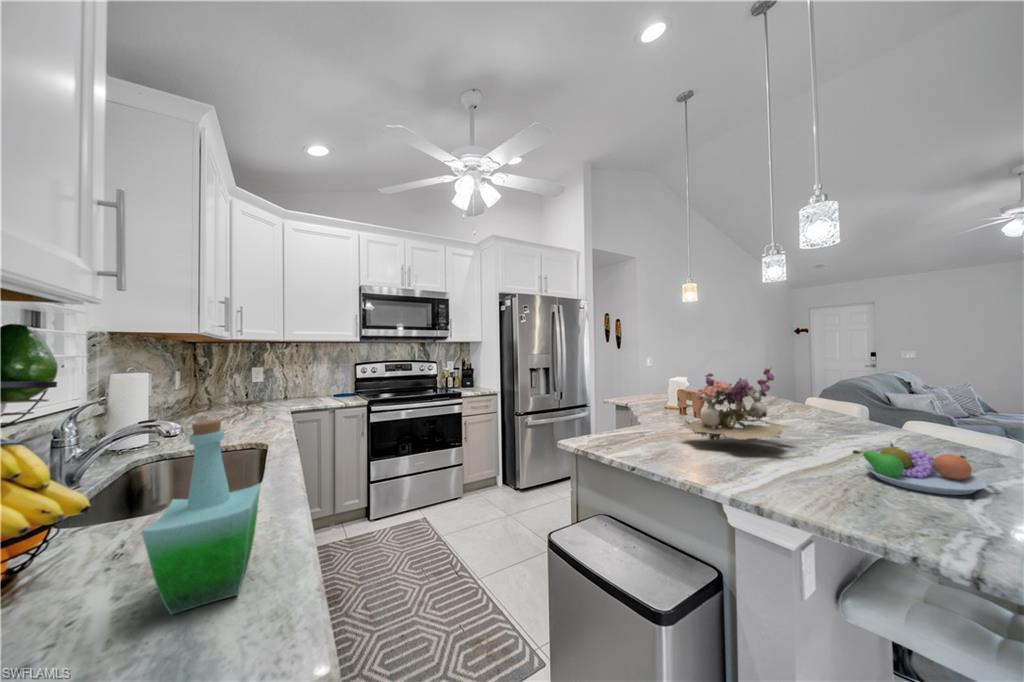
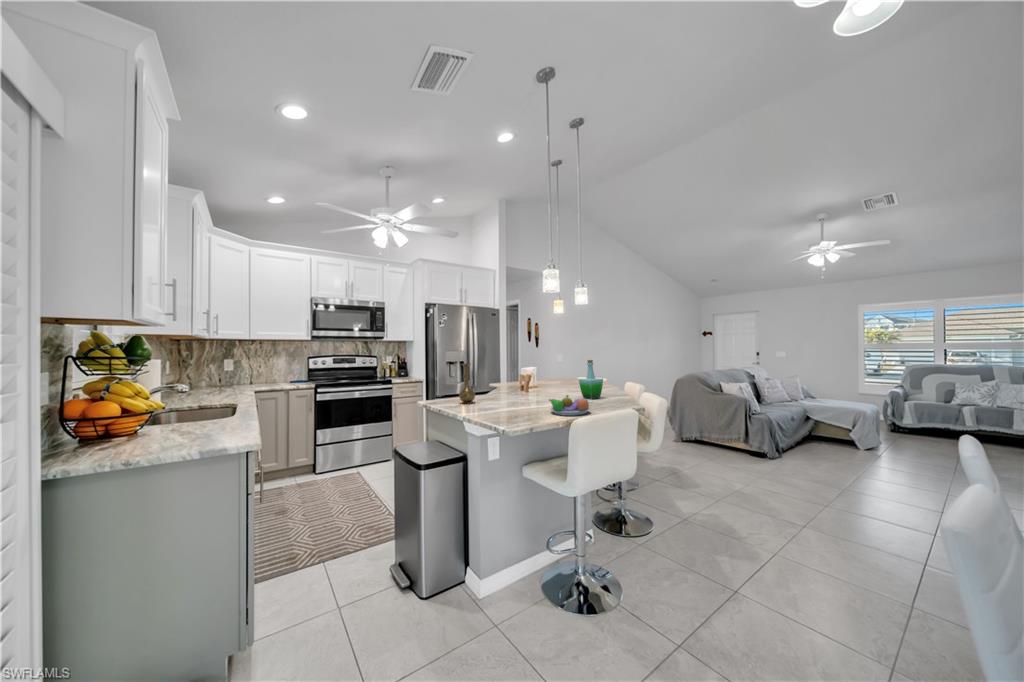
flower arrangement: present [681,367,791,443] -> none [492,358,547,403]
vase: none [621,376,649,445] -> present [459,364,475,404]
bottle: present [142,420,260,614] -> present [579,360,603,399]

